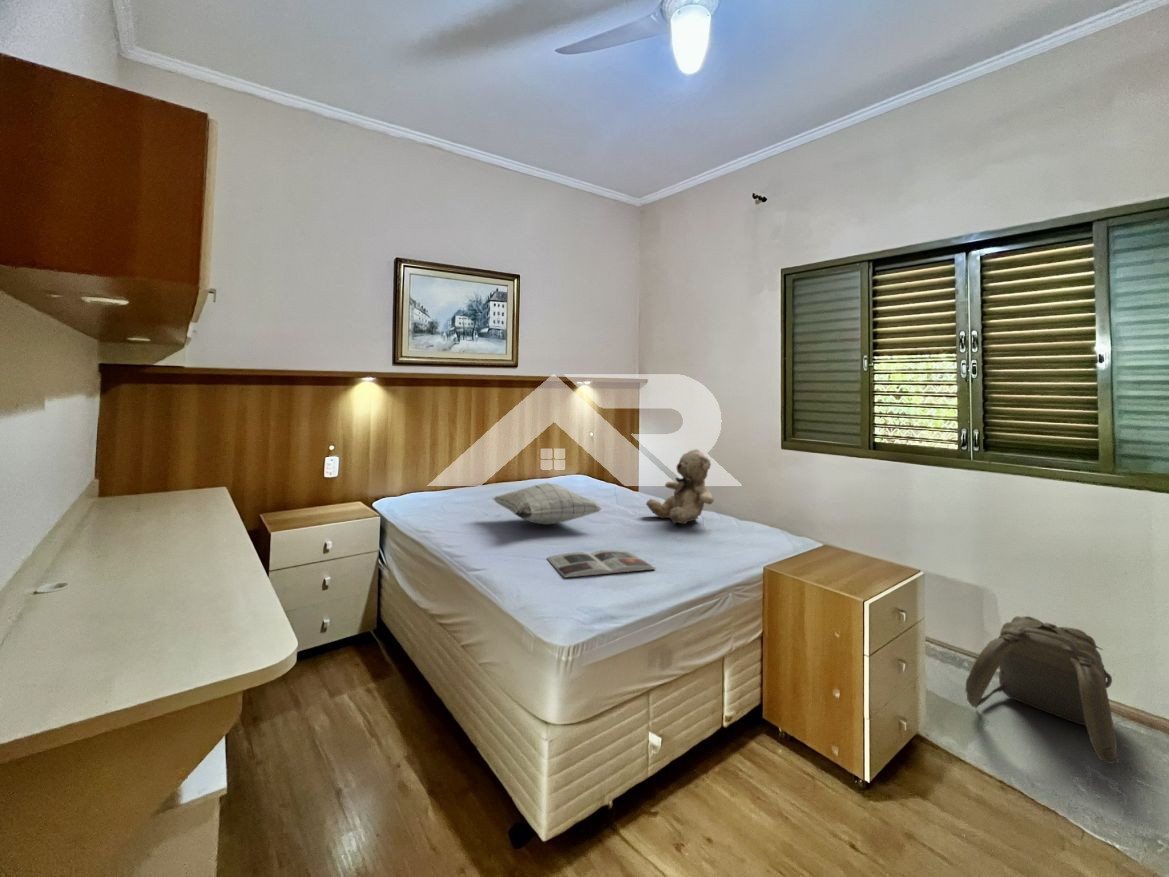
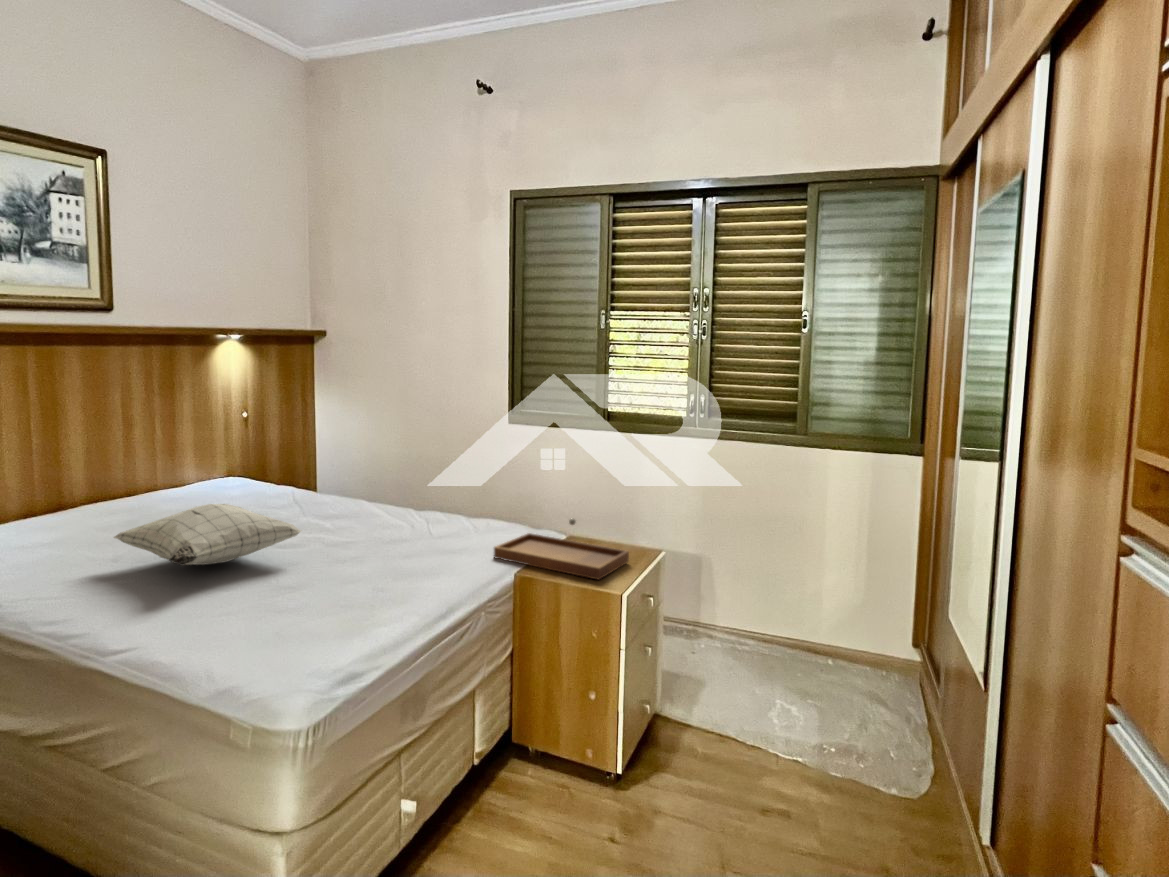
teddy bear: present [646,450,714,524] -> none [358,434,447,535]
tray: none [749,524,885,581] -> present [494,519,629,580]
magazine: present [547,550,655,577] -> none [235,587,391,644]
backpack: present [965,616,1119,764] -> none [697,577,801,692]

